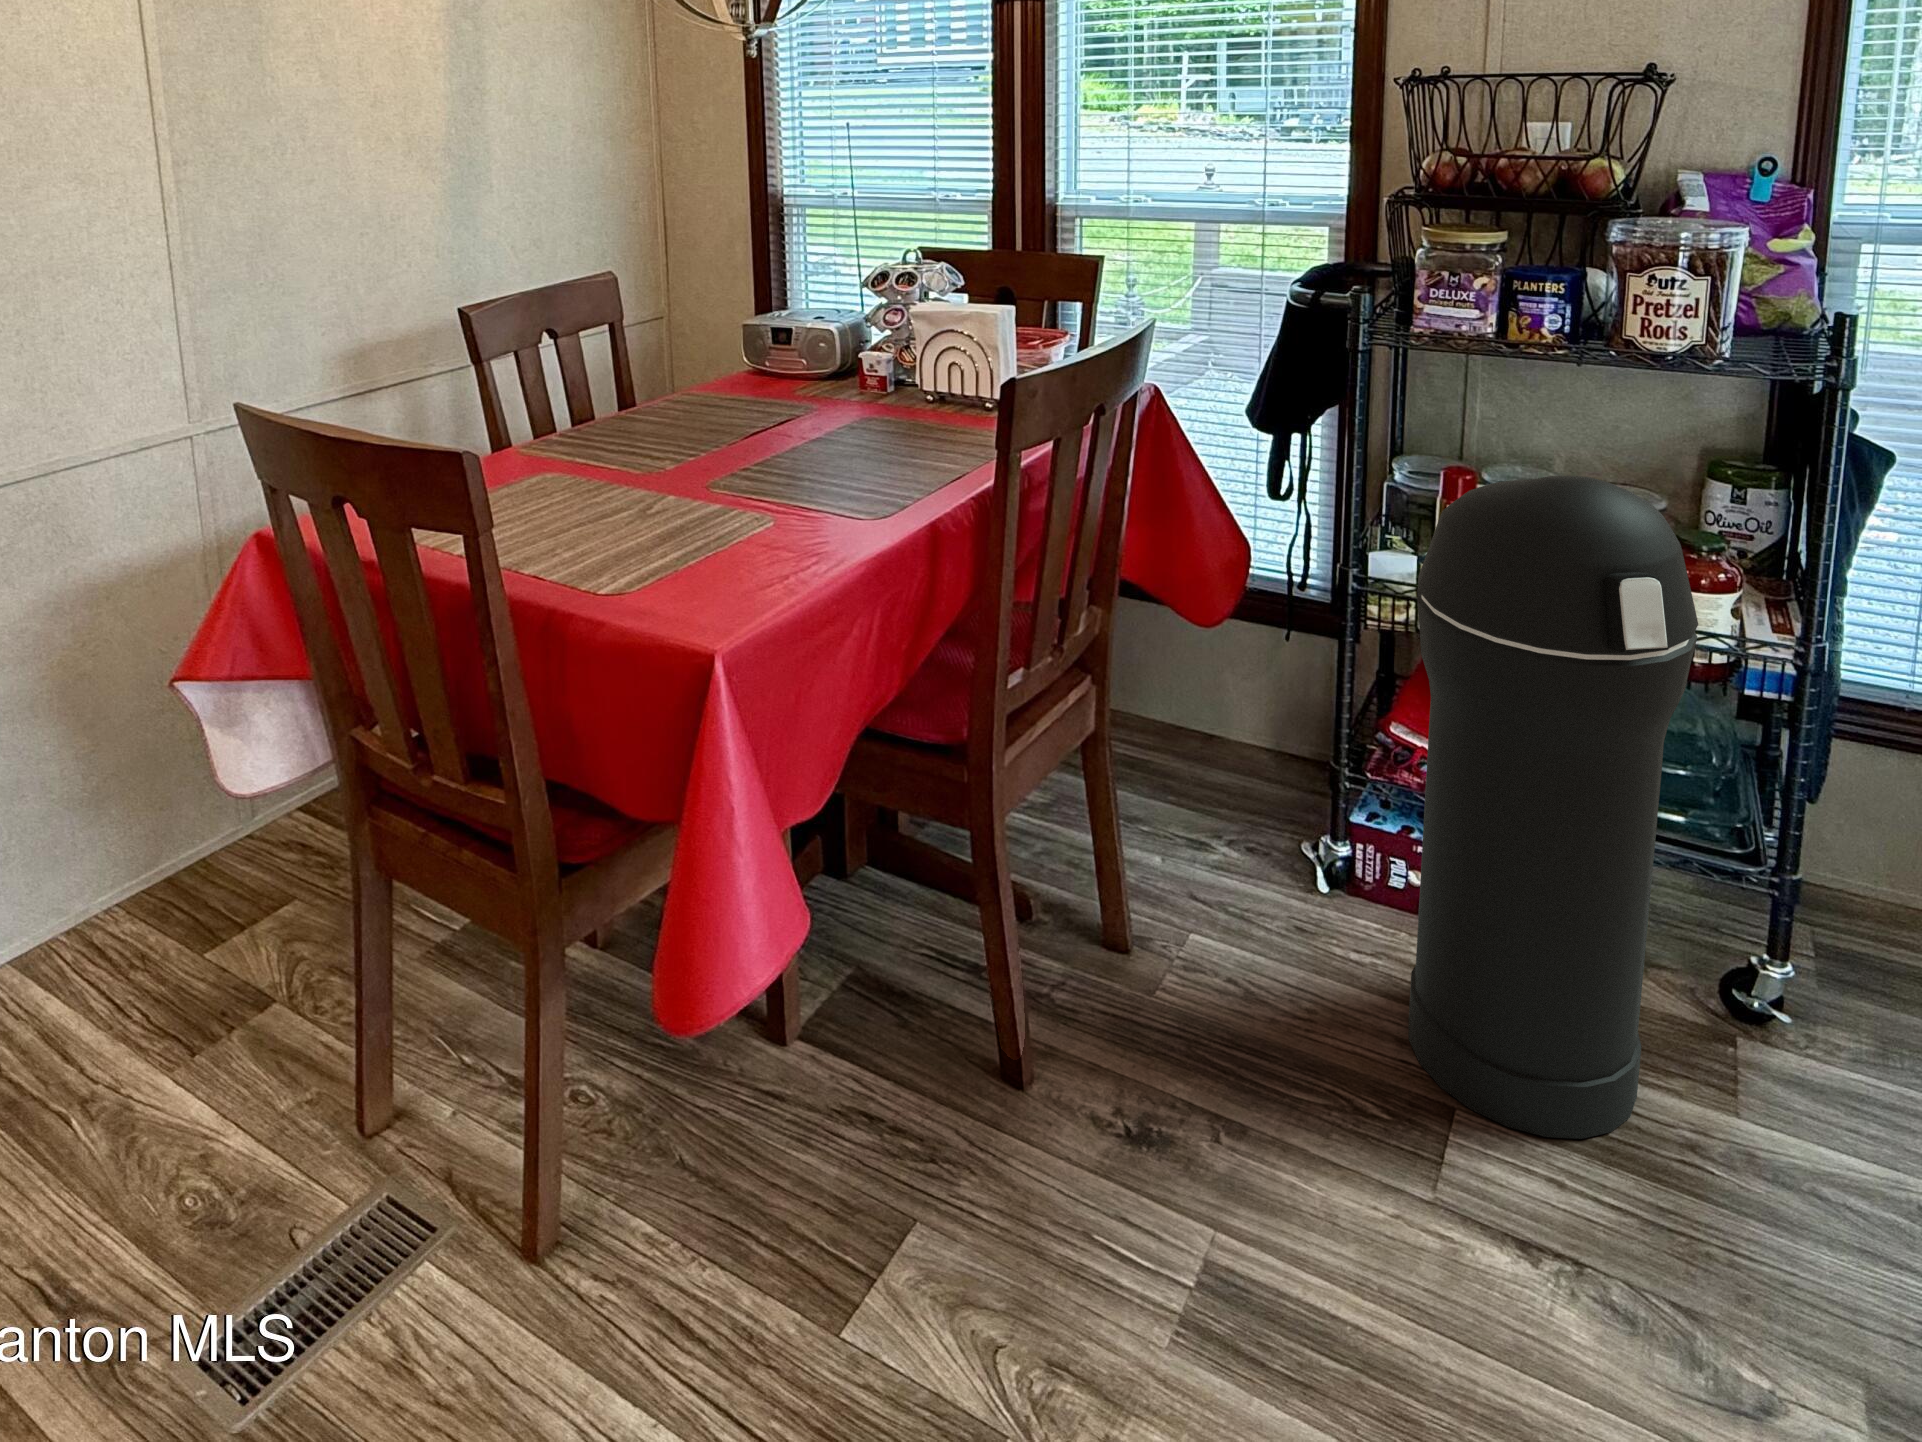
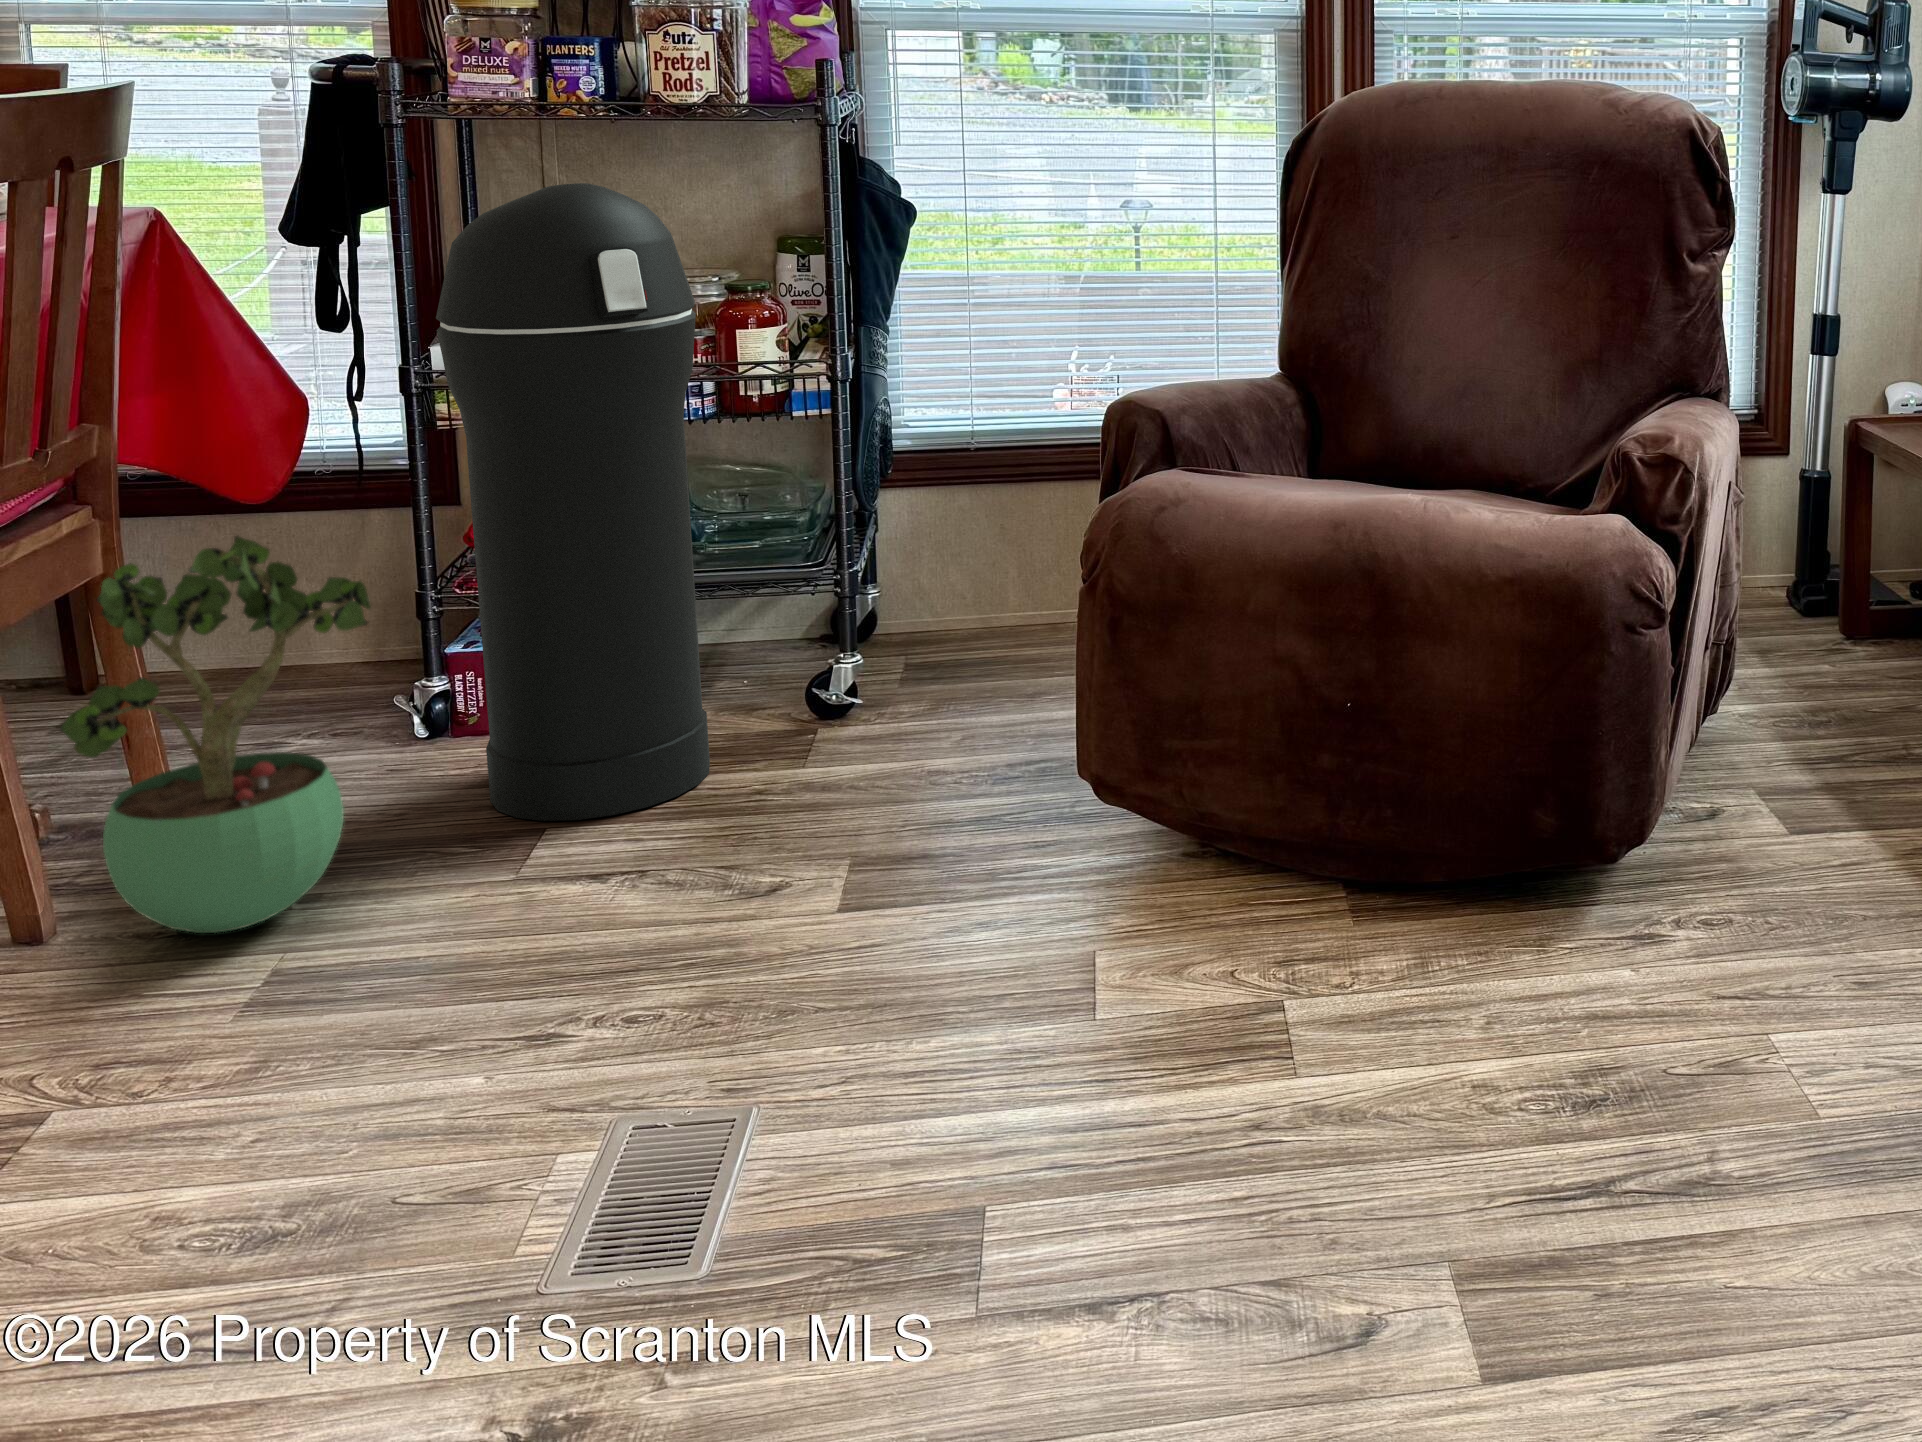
potted plant: none [1097,830,1360,1186] -> present [60,536,371,933]

